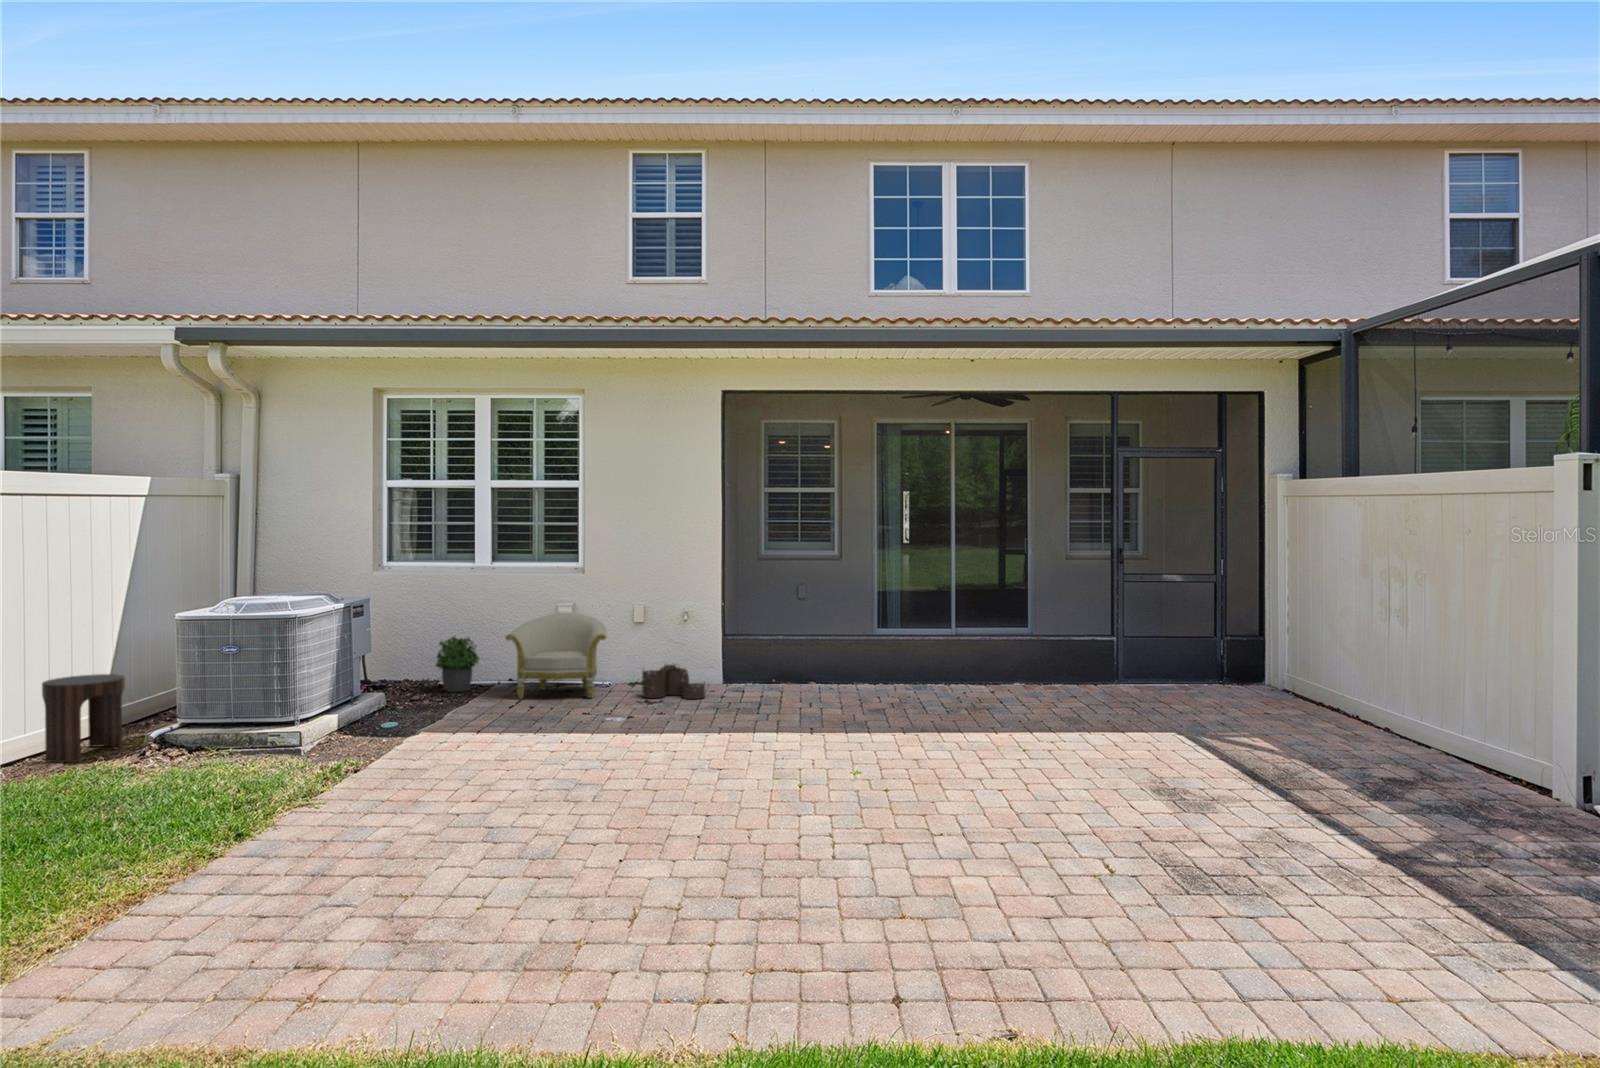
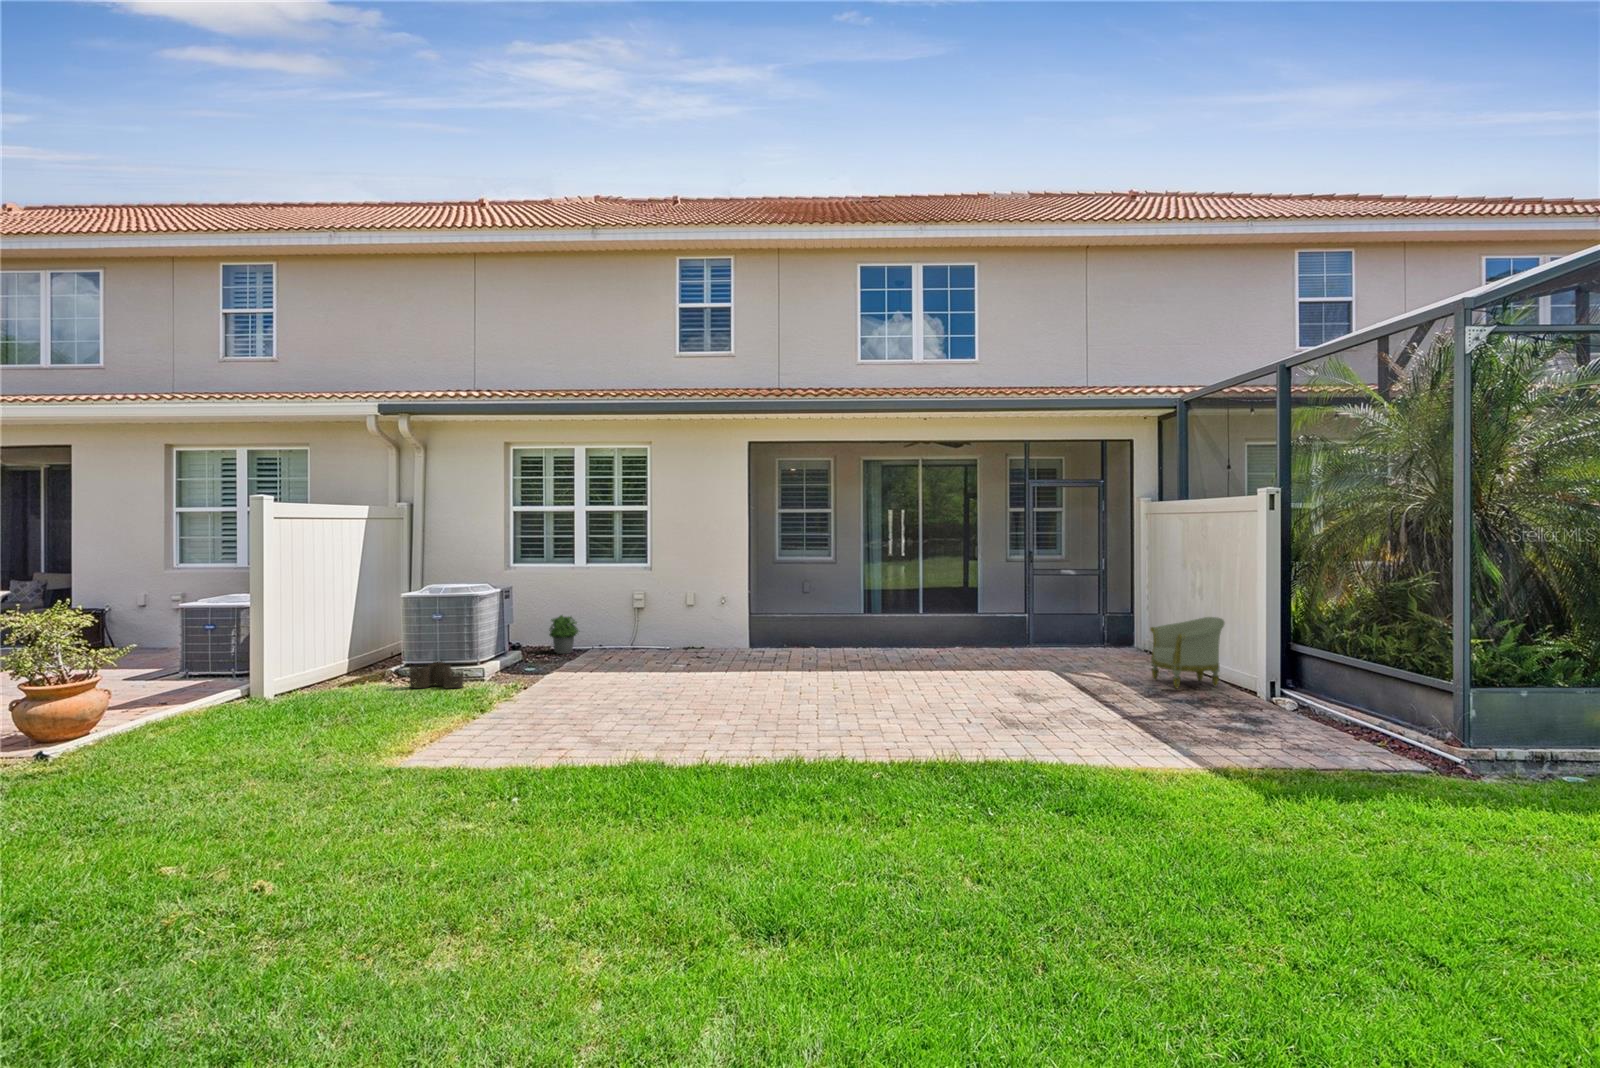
armchair: present [506,613,607,699] -> present [1150,617,1224,688]
woven basket: present [642,665,705,699] -> present [409,660,464,688]
side table: present [42,674,125,762] -> none [328,632,374,684]

